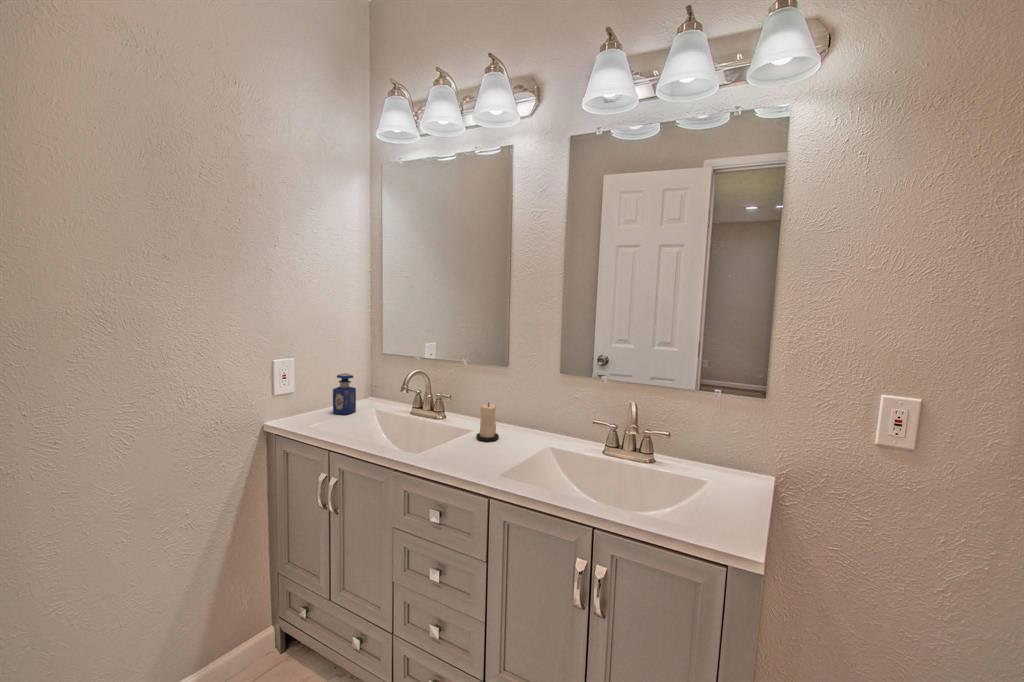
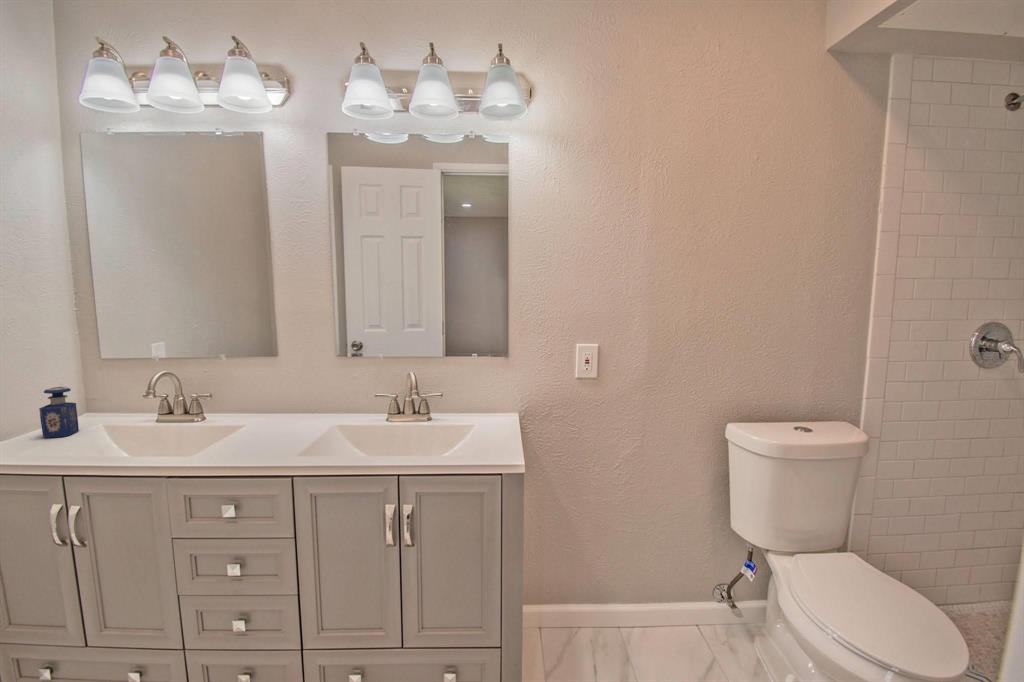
candle: present [476,403,499,441] -> none [257,392,282,431]

